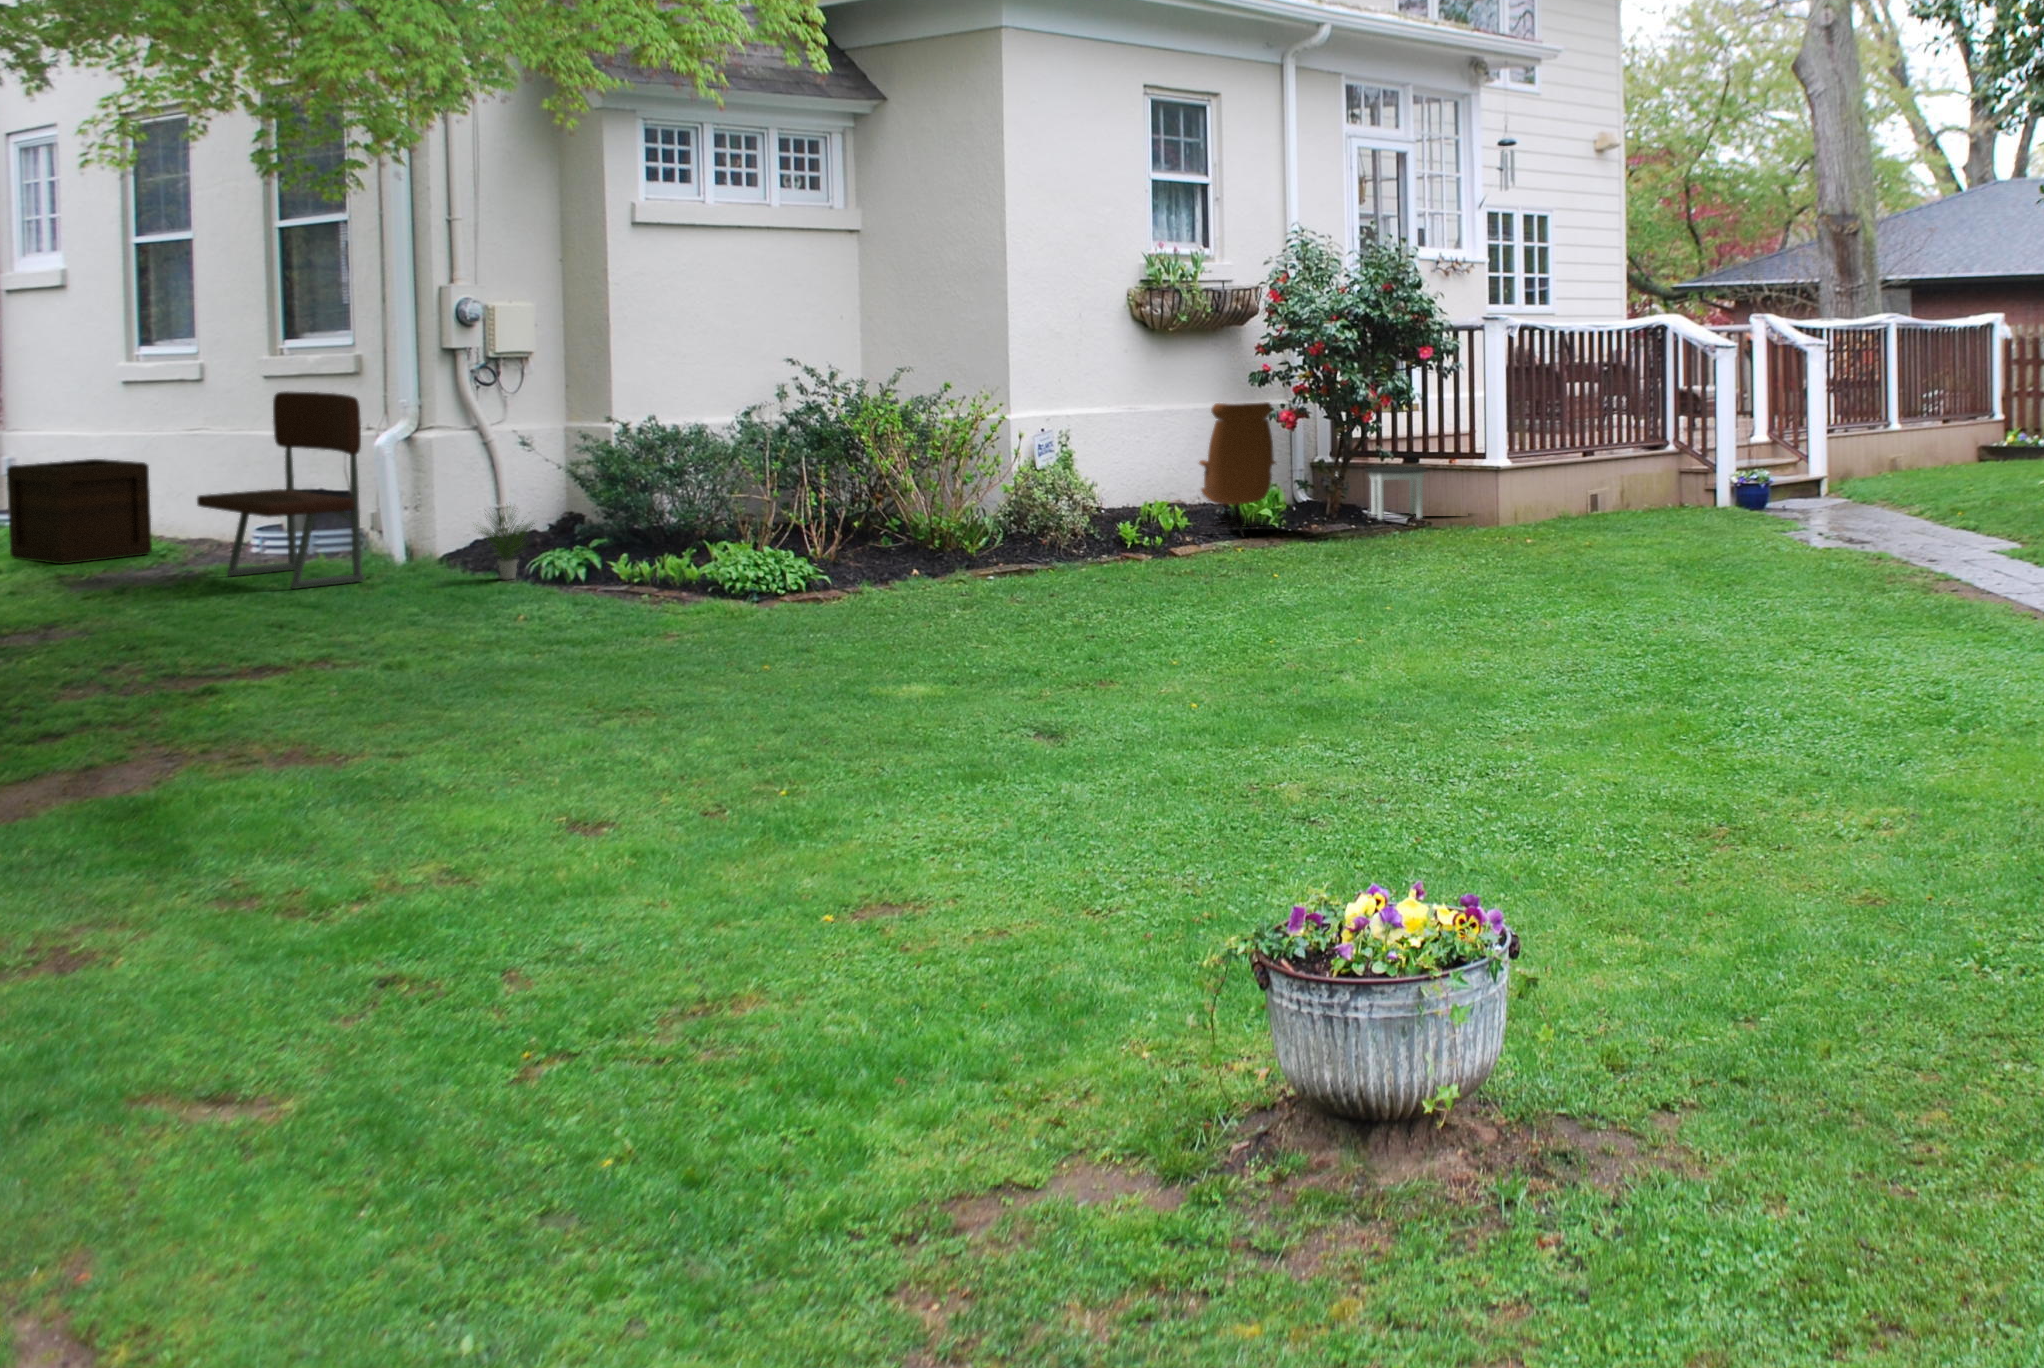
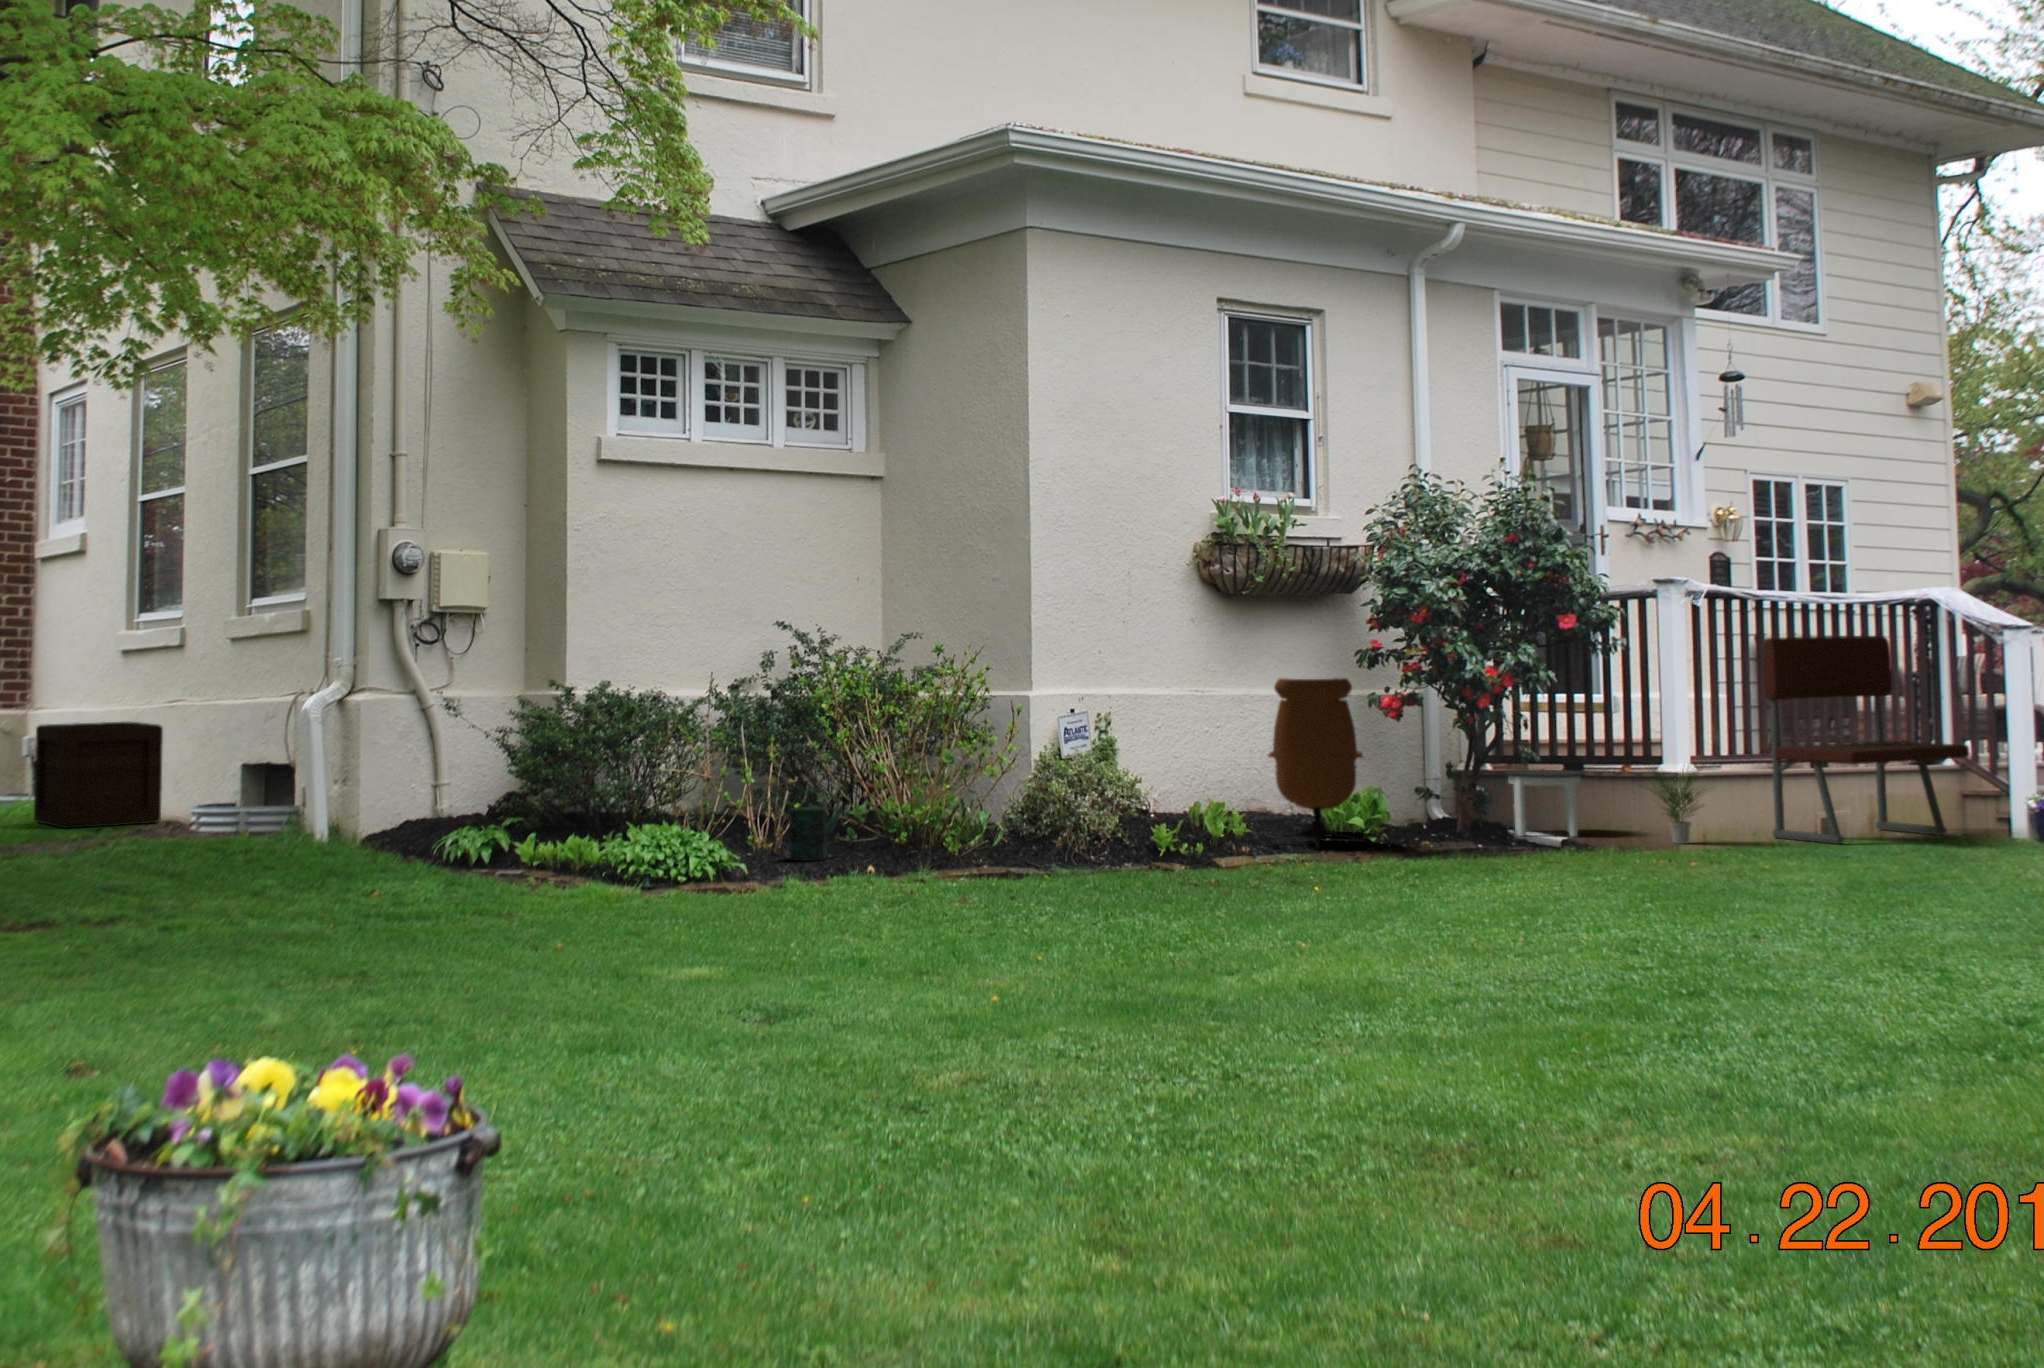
bench: present [197,391,365,589] -> present [1762,636,1969,844]
potted plant: present [480,507,535,580] -> present [1651,765,1704,844]
watering can: none [824,511,875,566] -> present [780,797,851,861]

